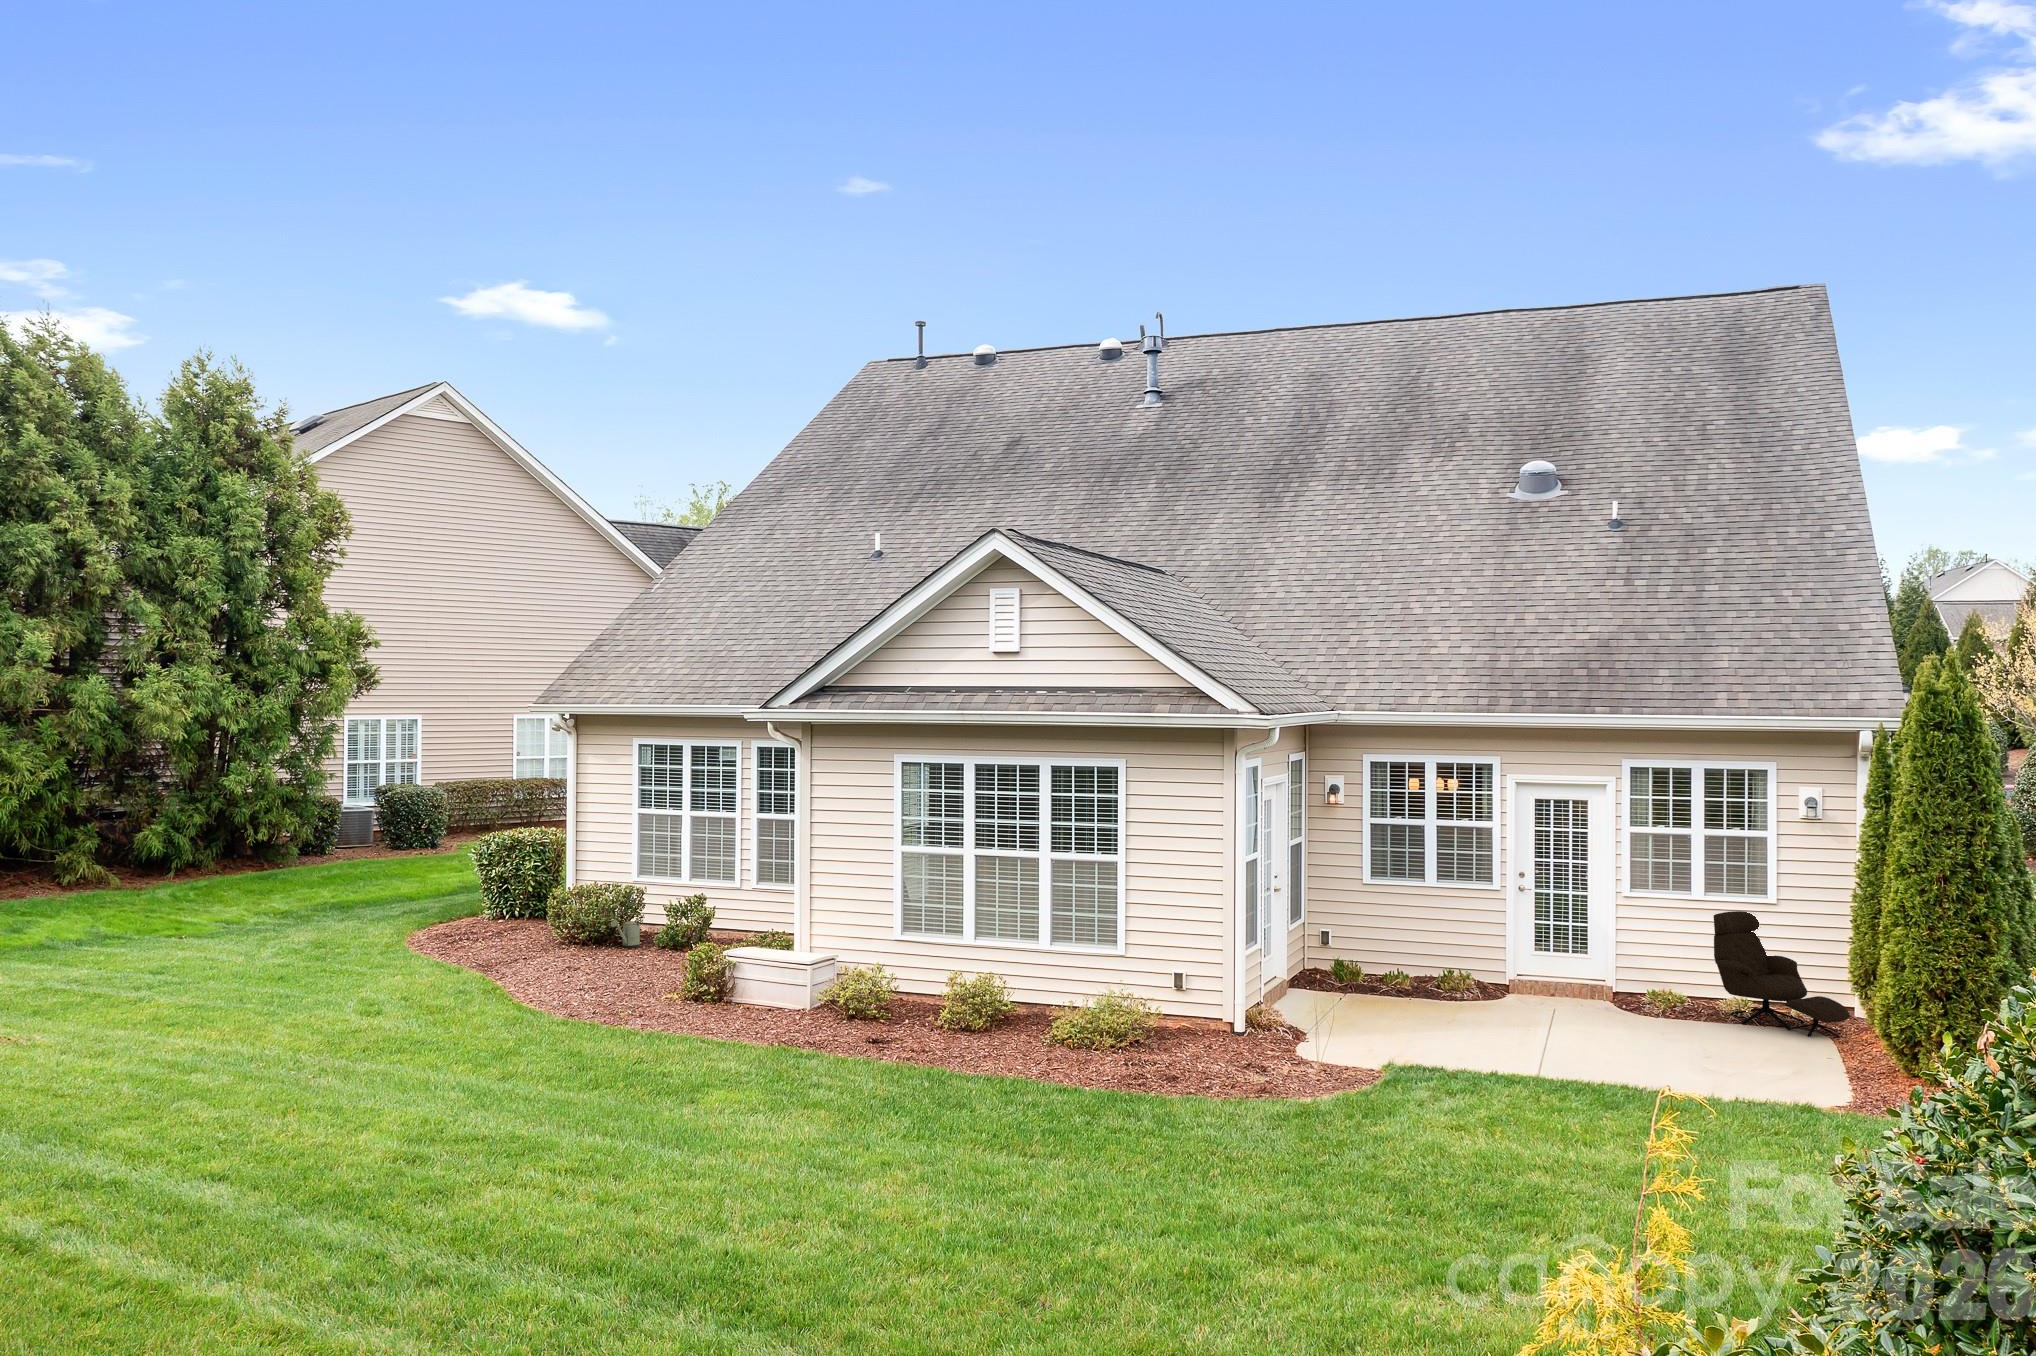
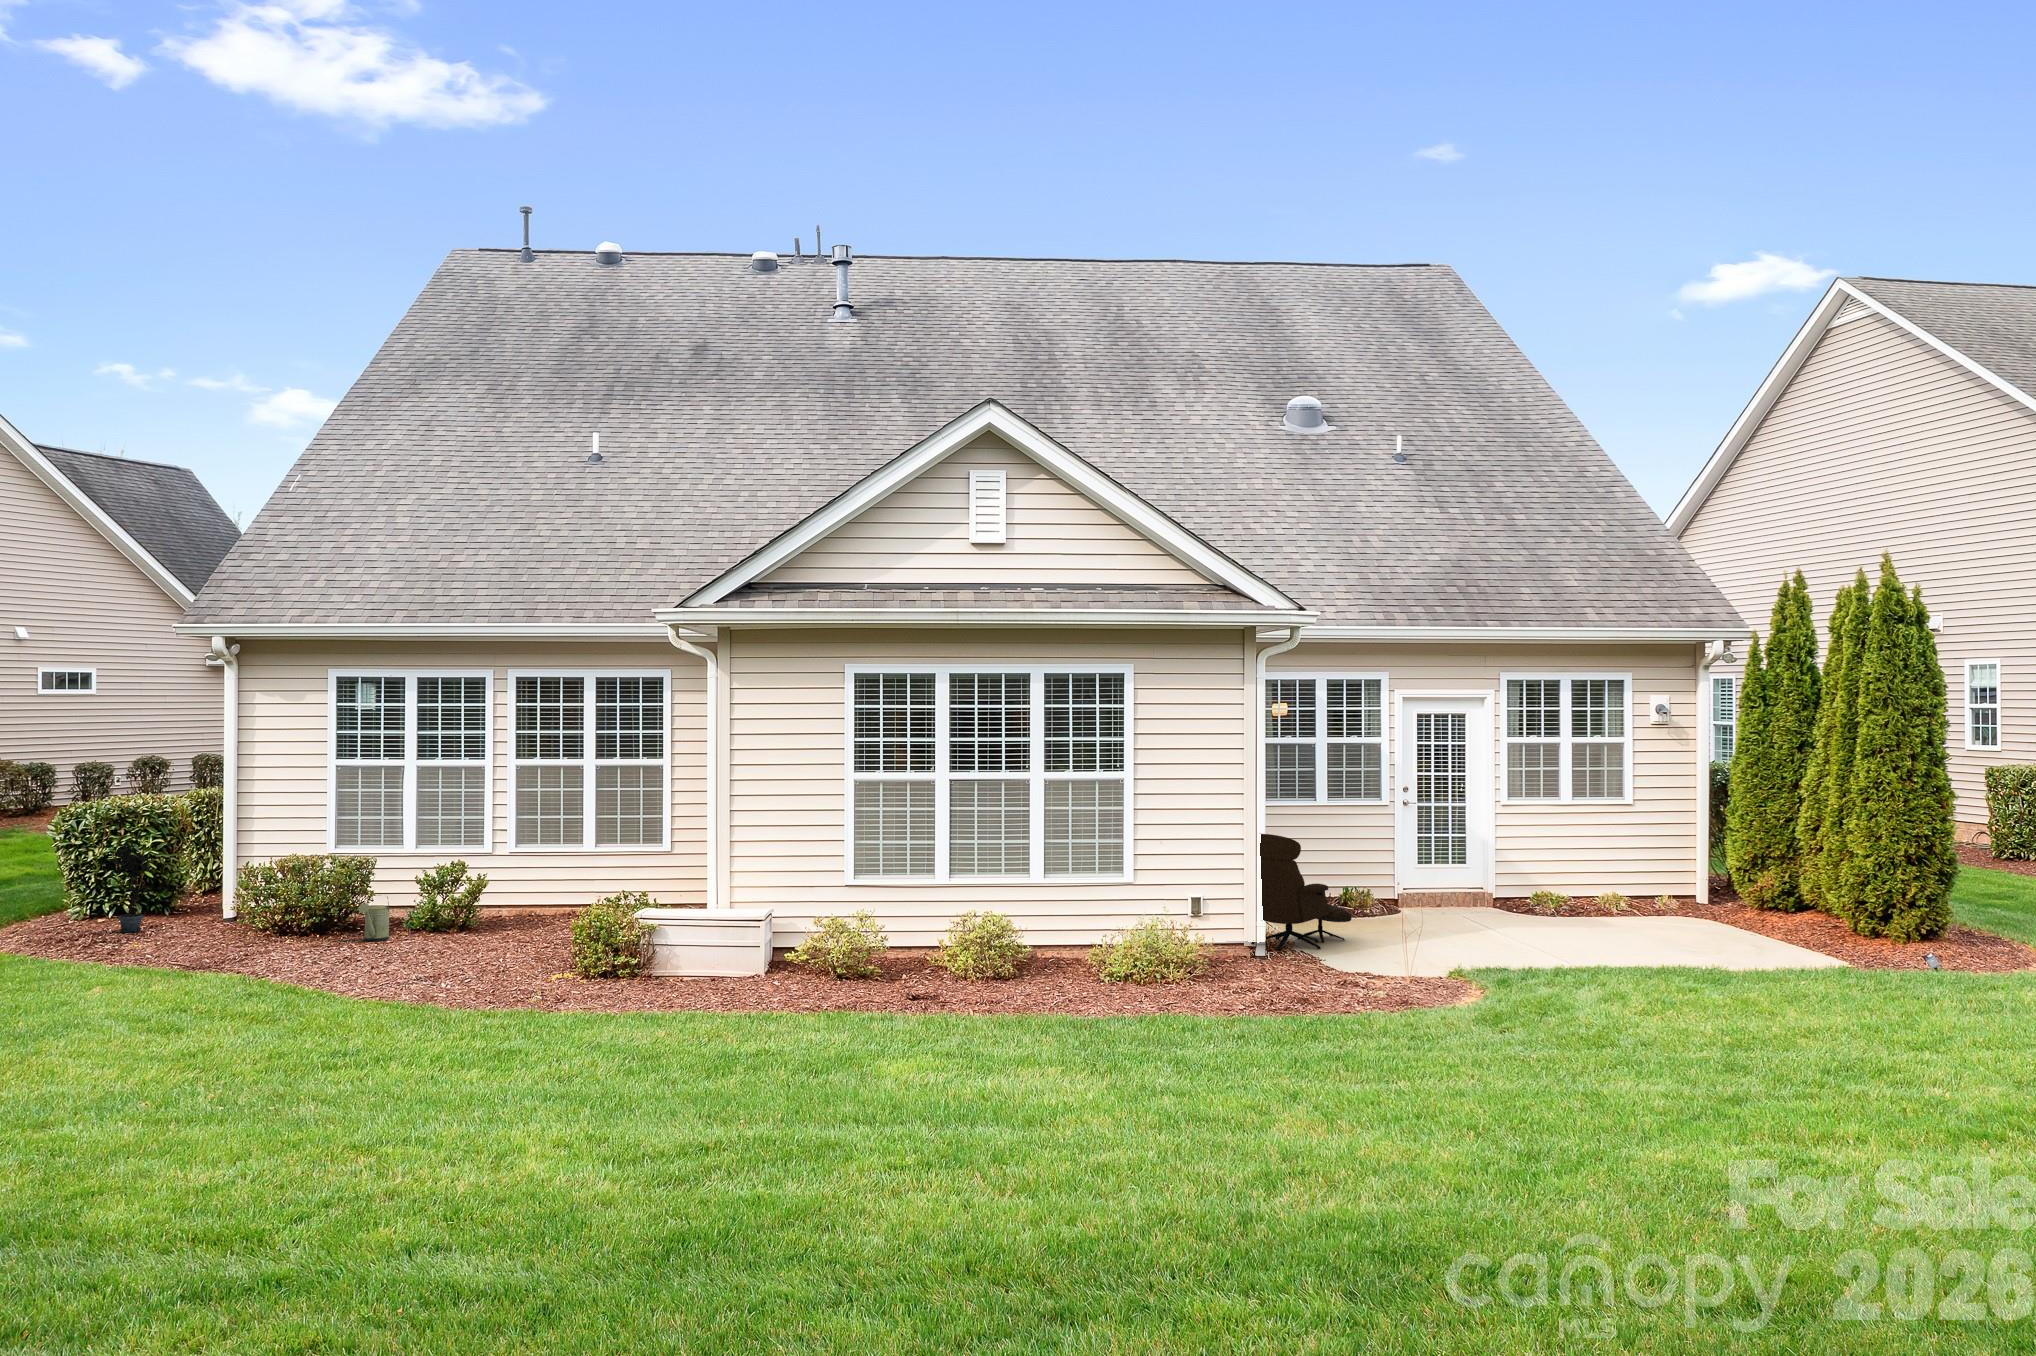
potted plant: none [502,863,532,926] -> present [111,842,155,933]
lounge chair: present [1713,911,1850,1038] -> present [1251,834,1352,950]

